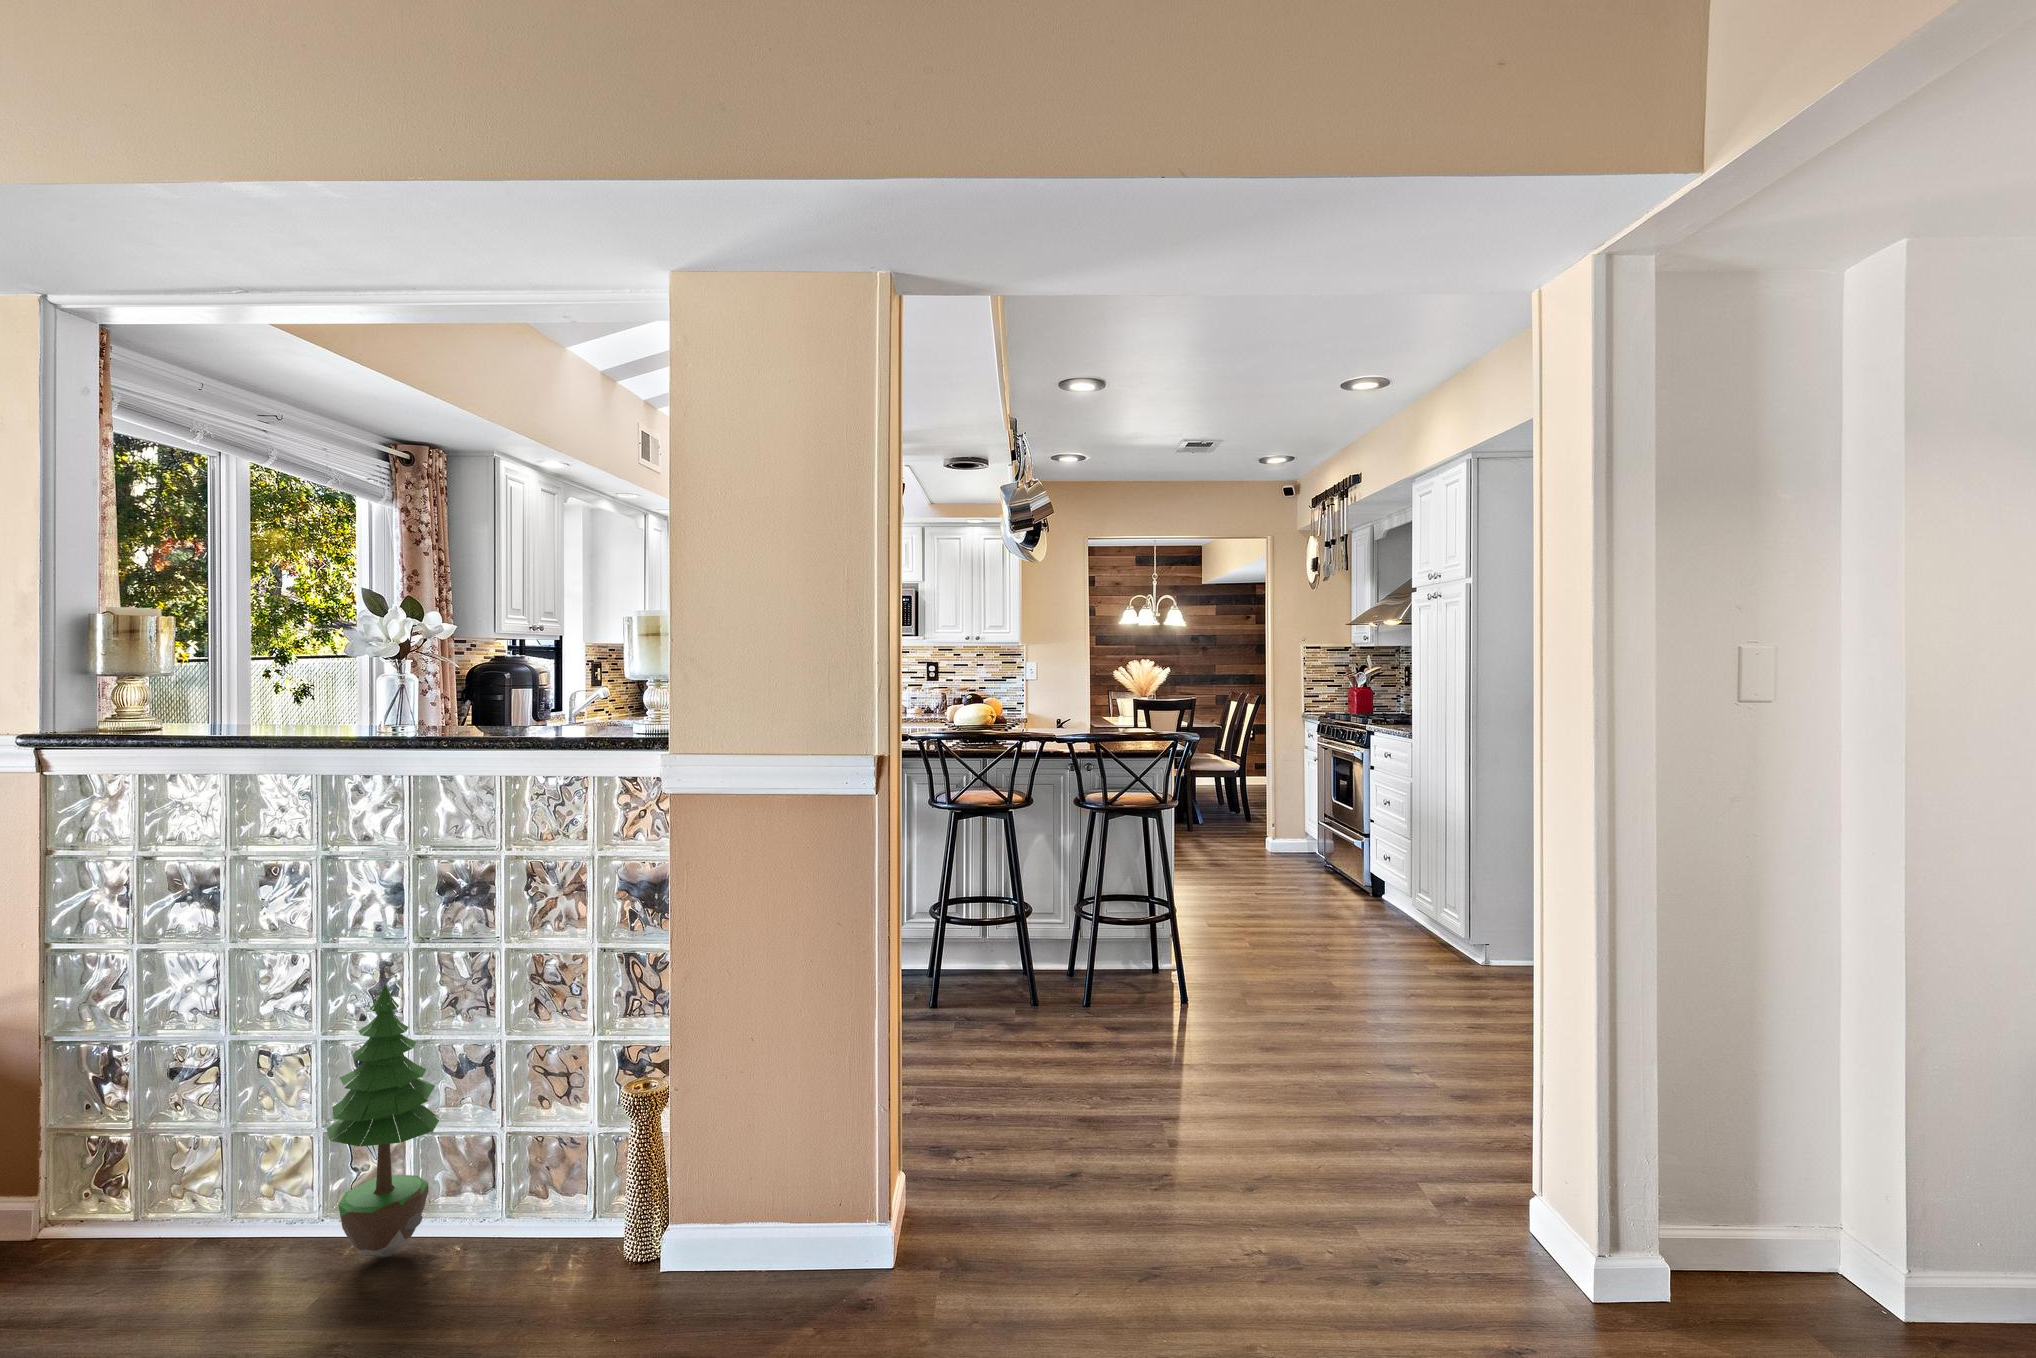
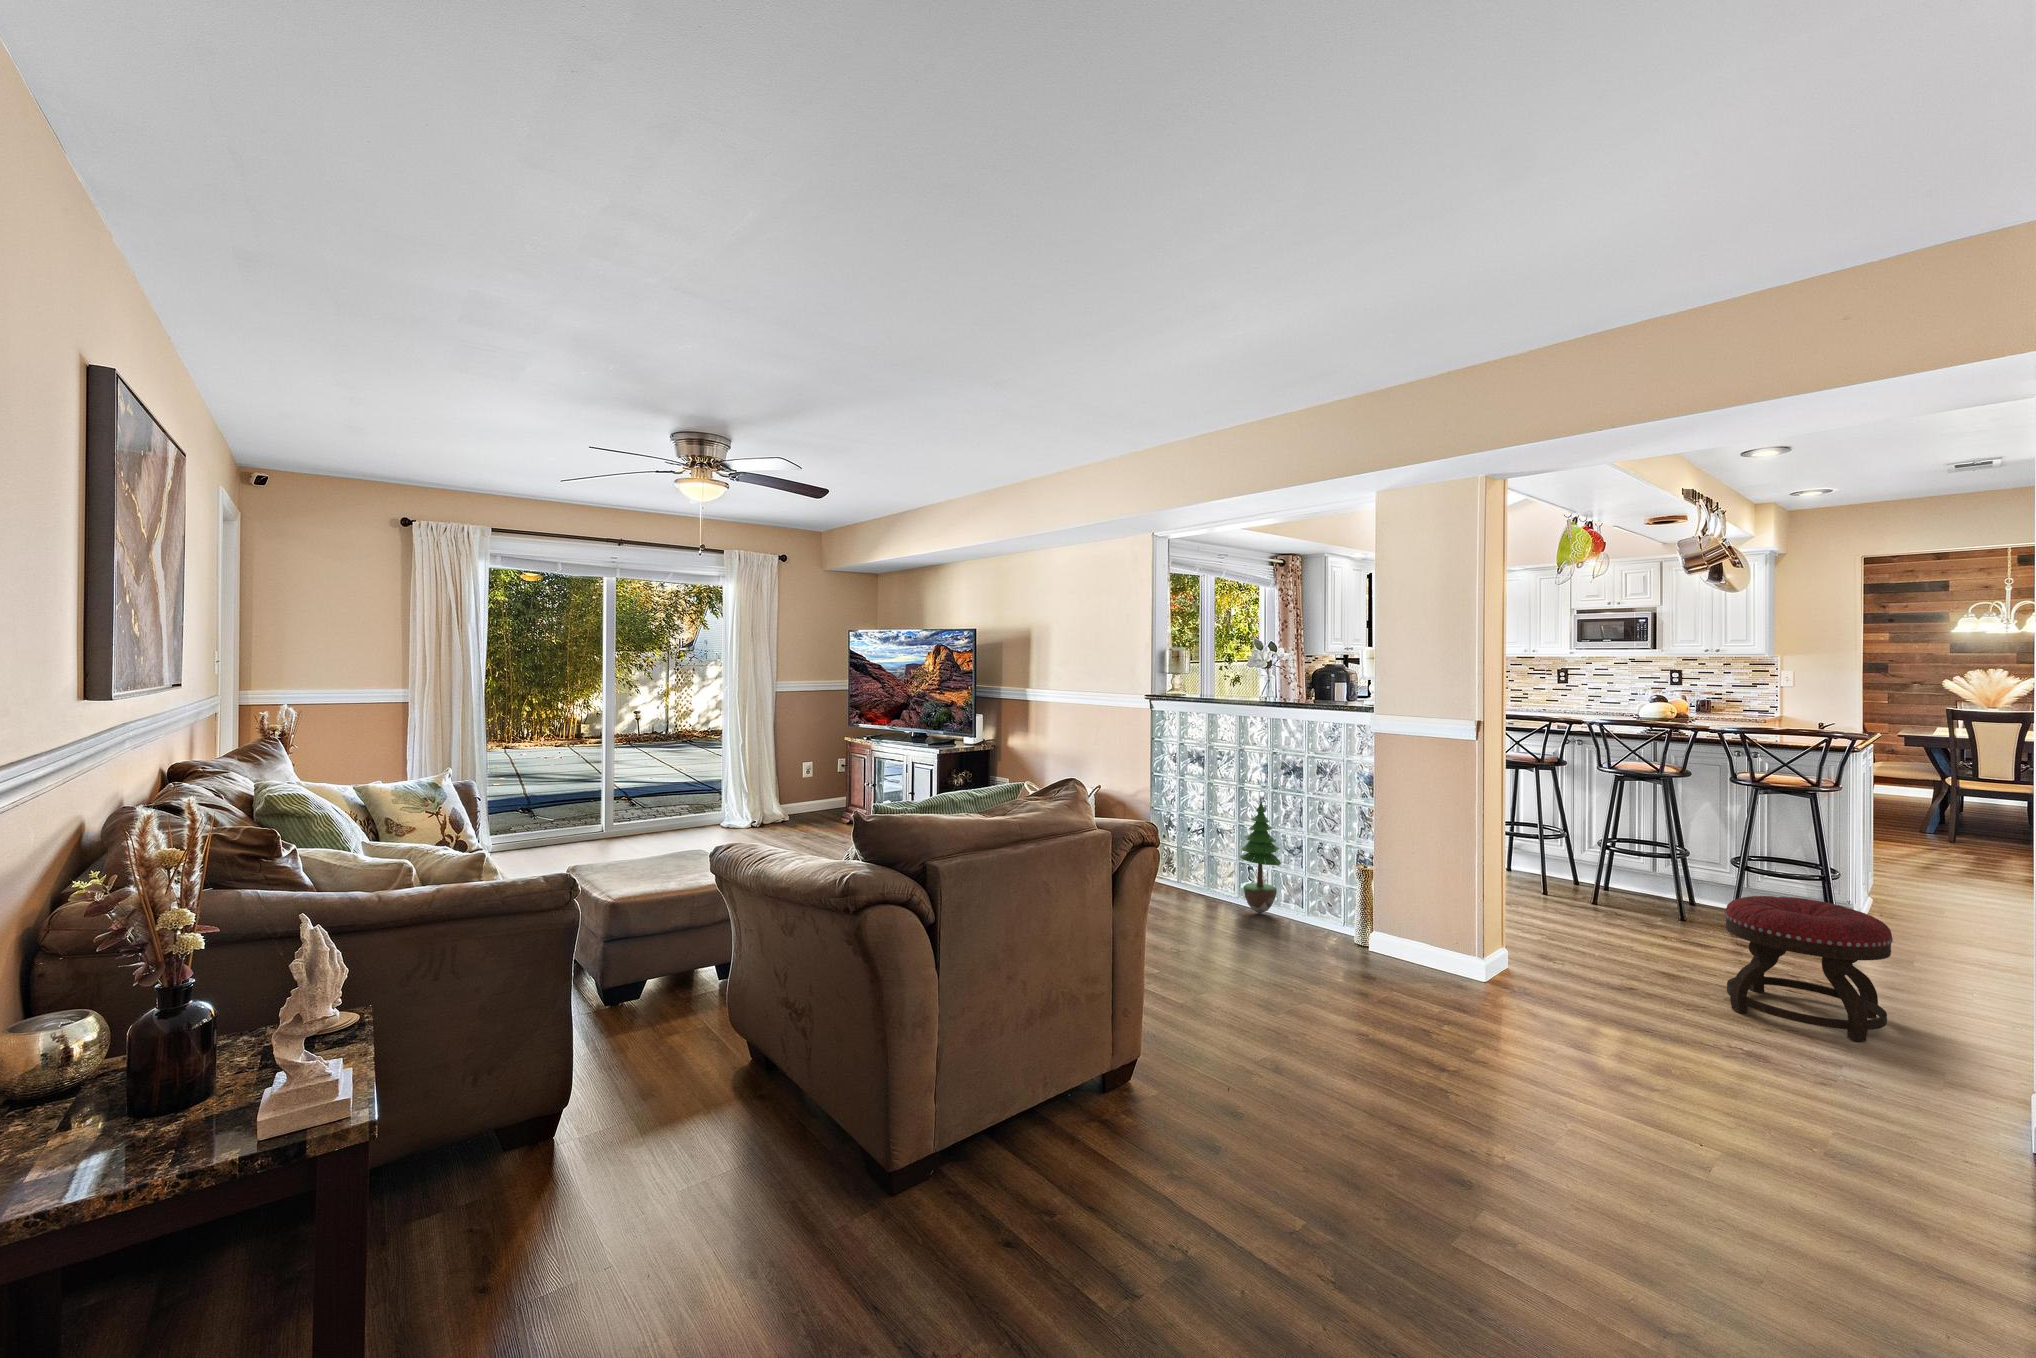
ottoman: none [1205,994,1396,1211] -> present [1725,896,1893,1041]

